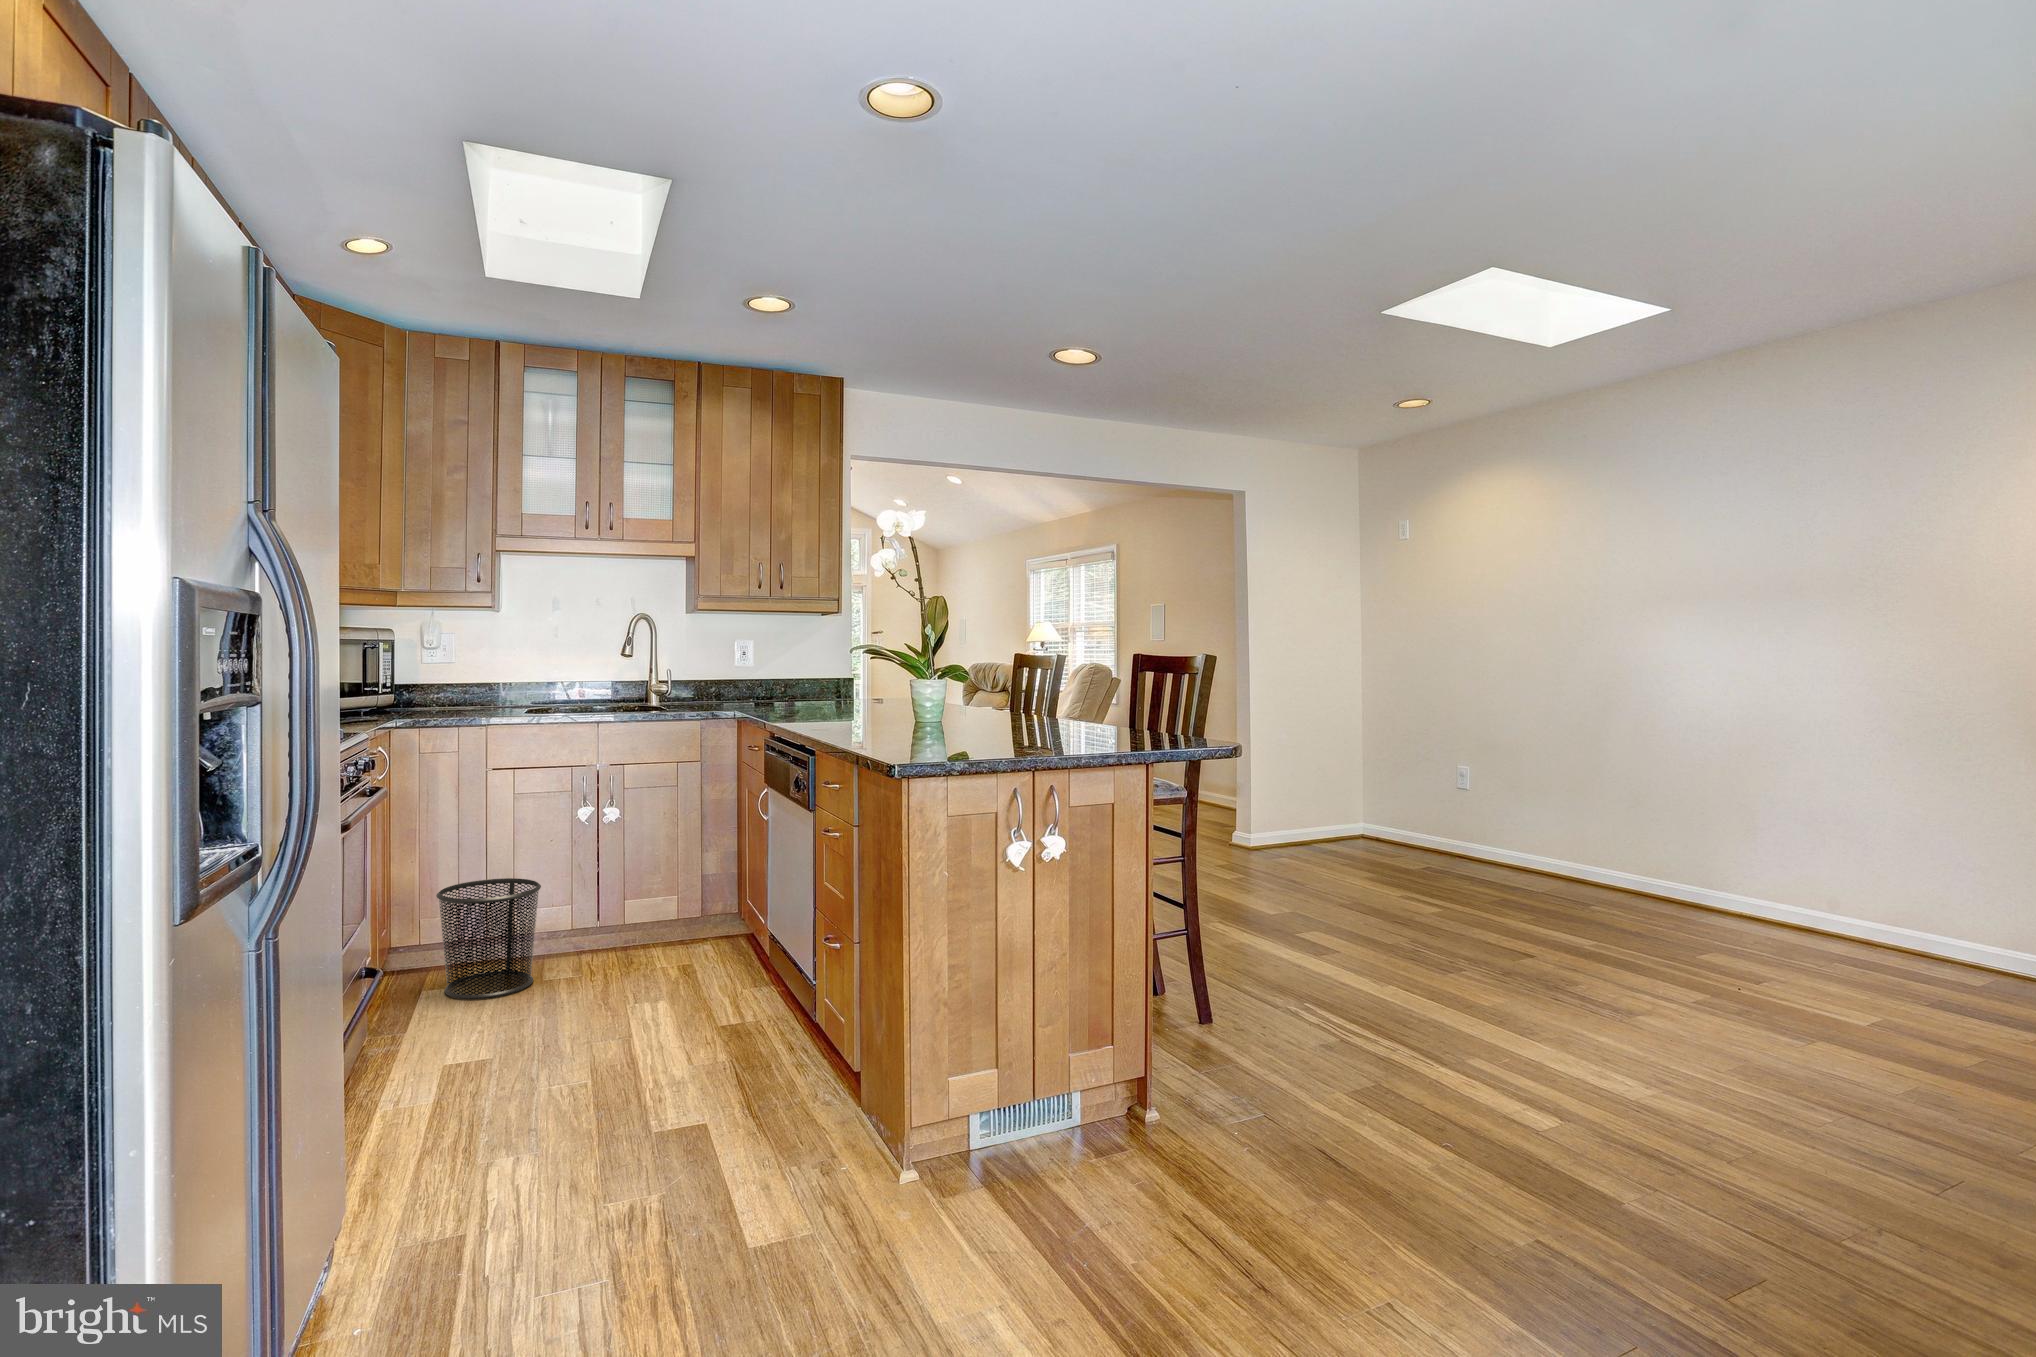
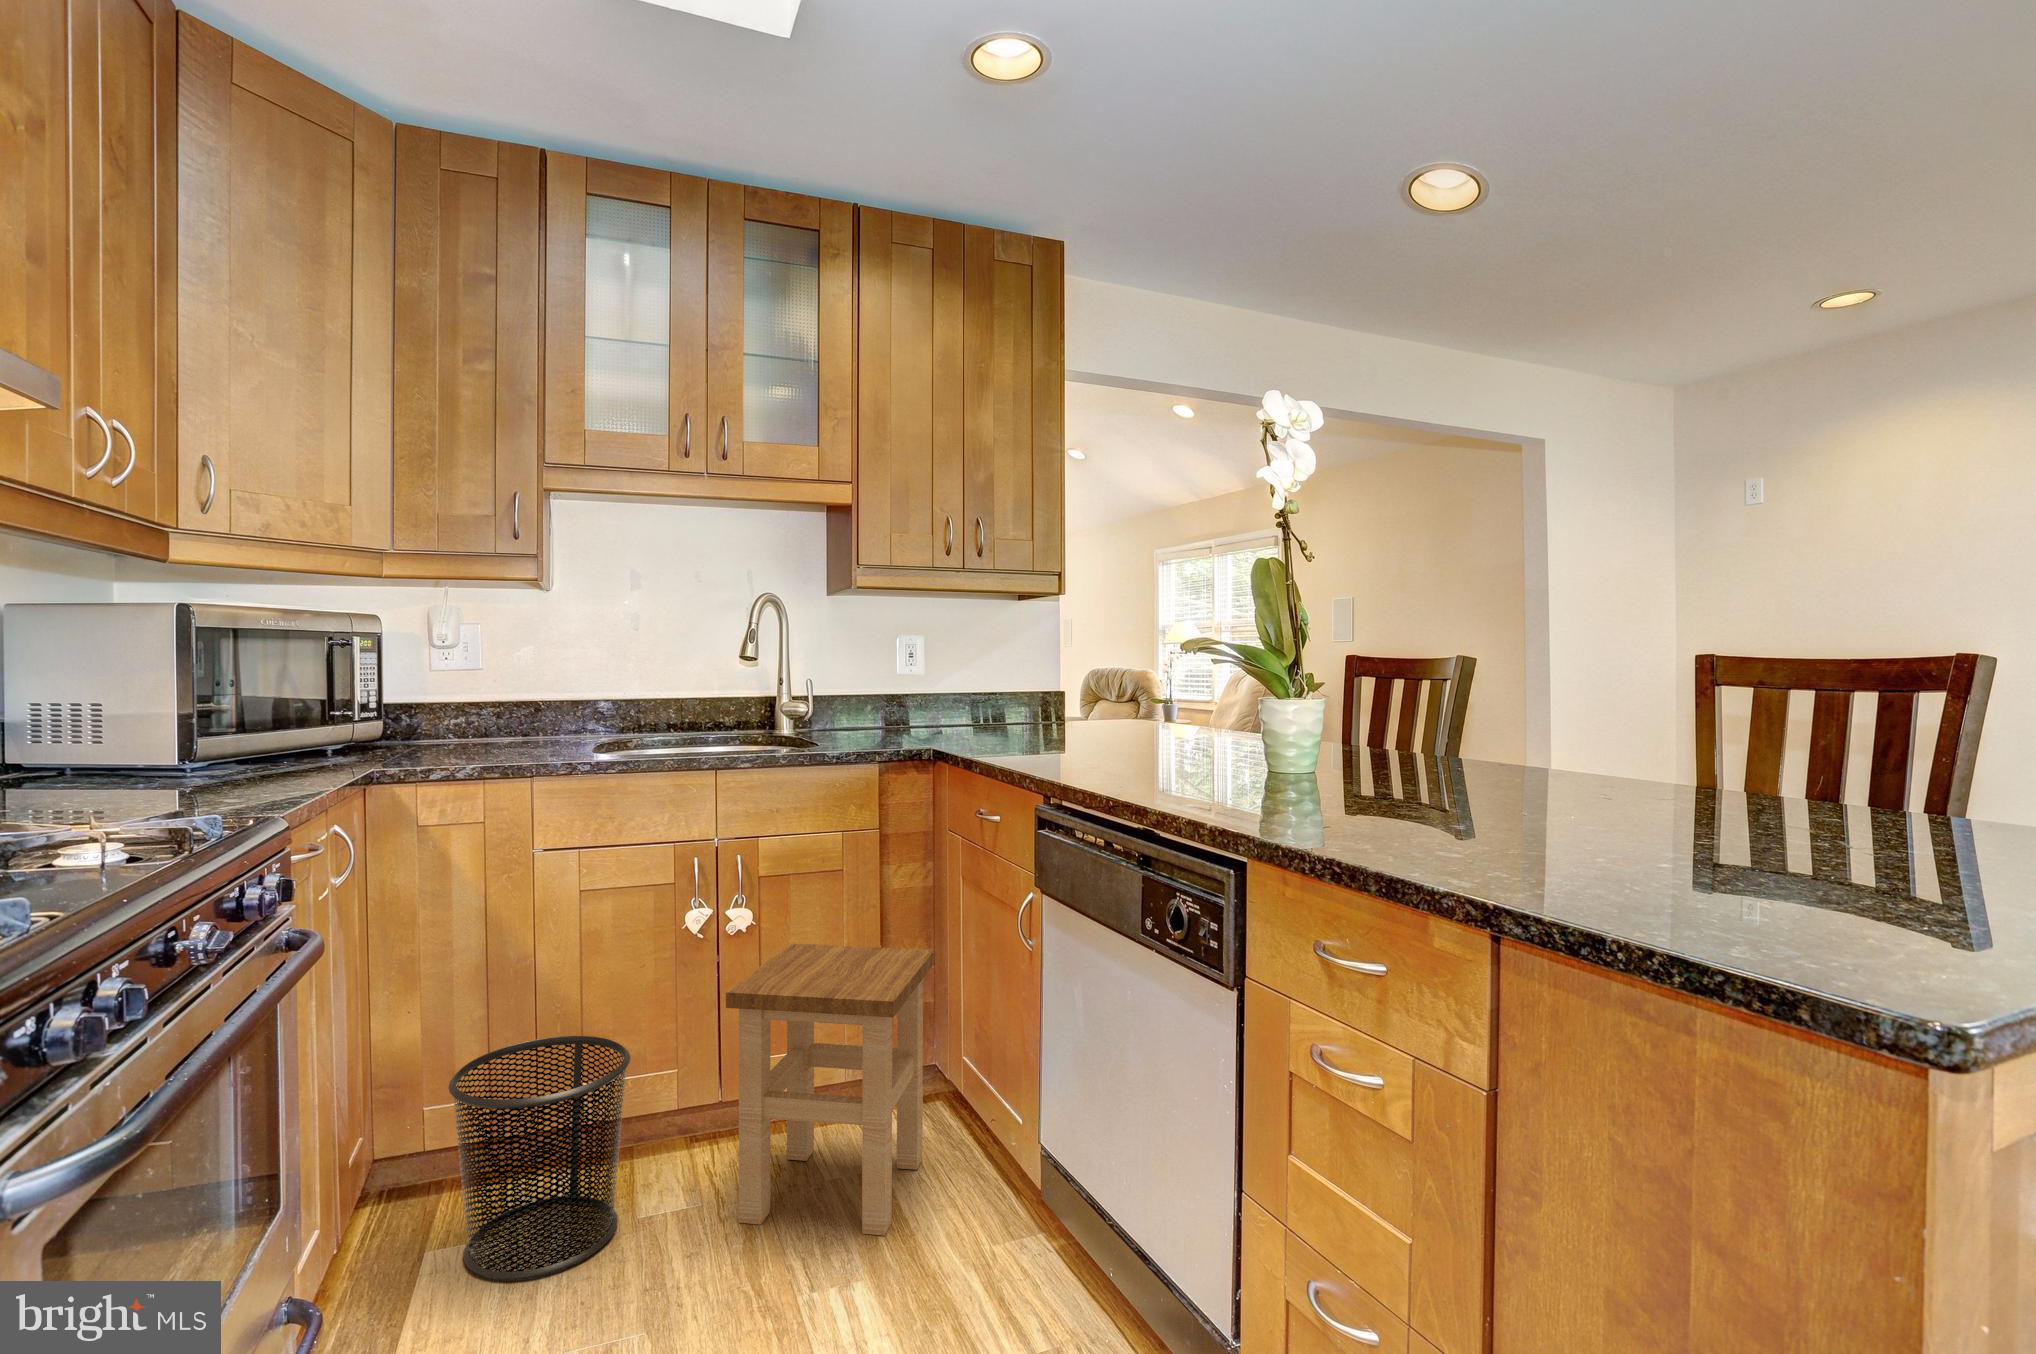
stool: none [596,832,731,986] -> present [726,943,935,1236]

